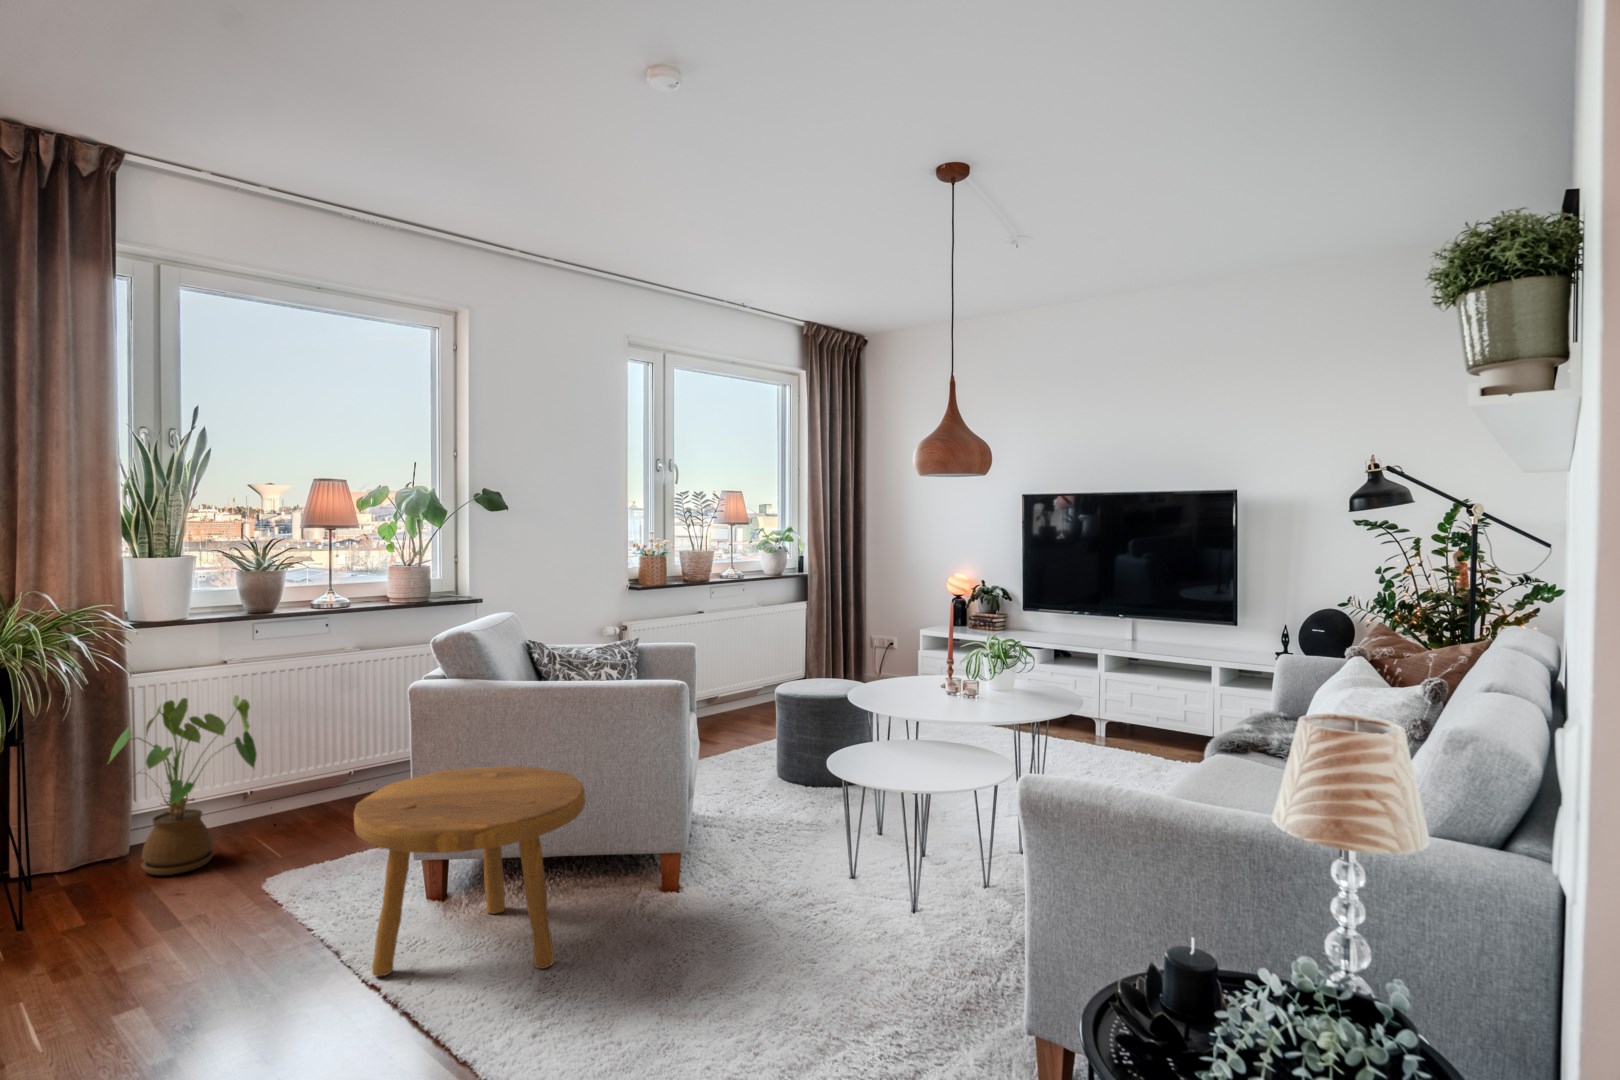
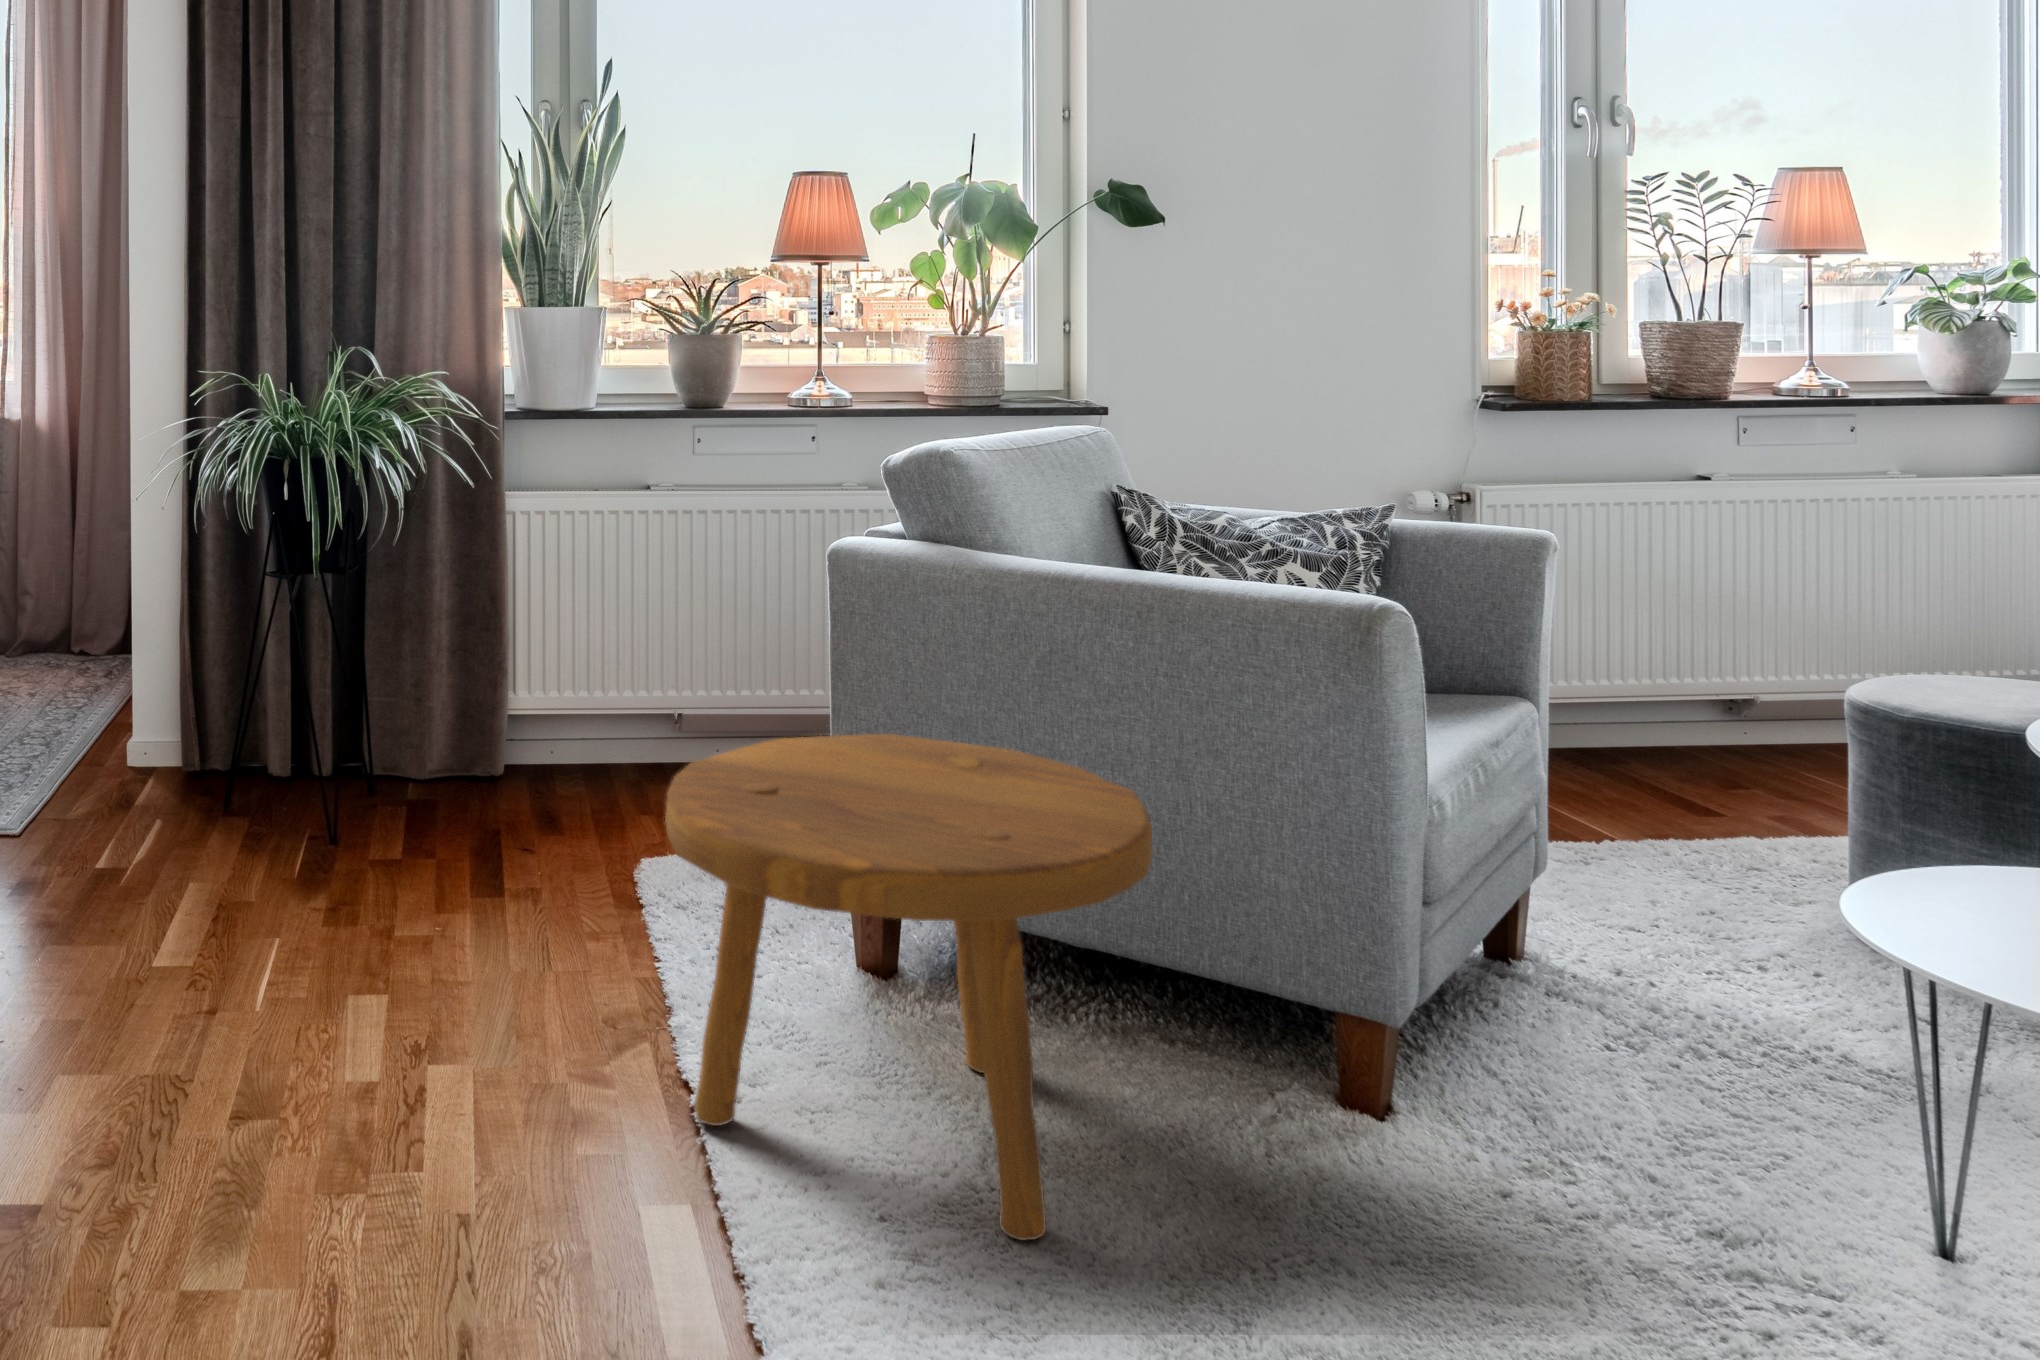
house plant: present [110,695,257,875] -> none [451,540,664,833]

